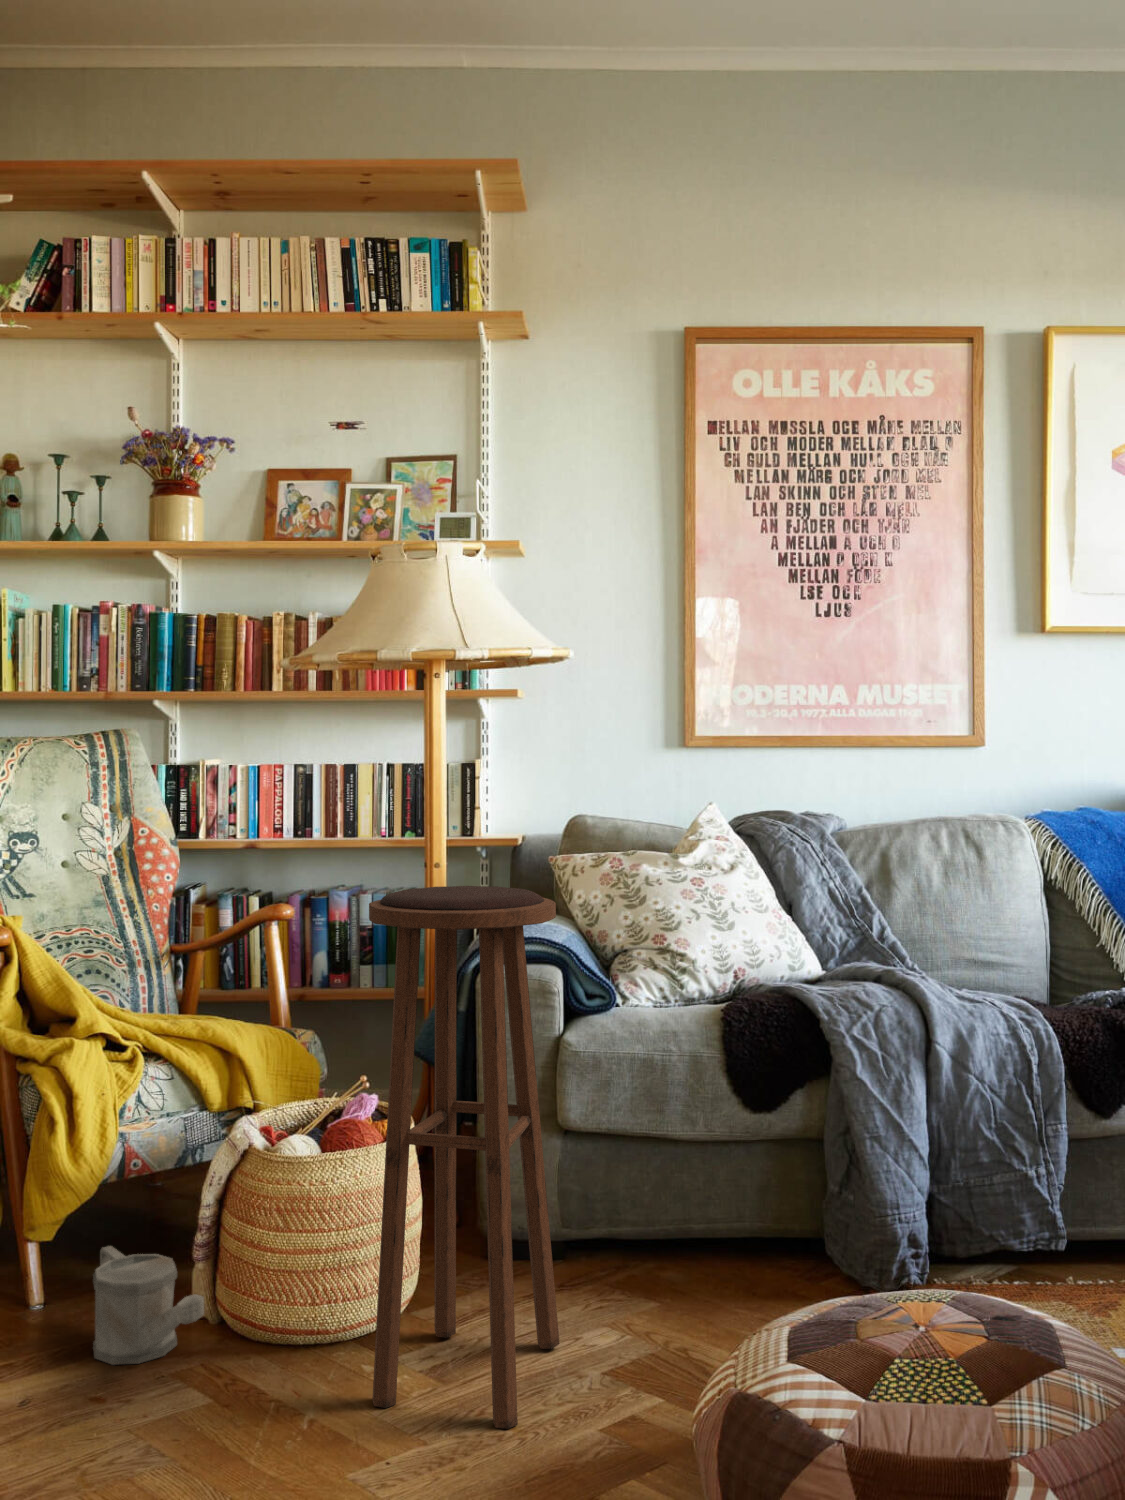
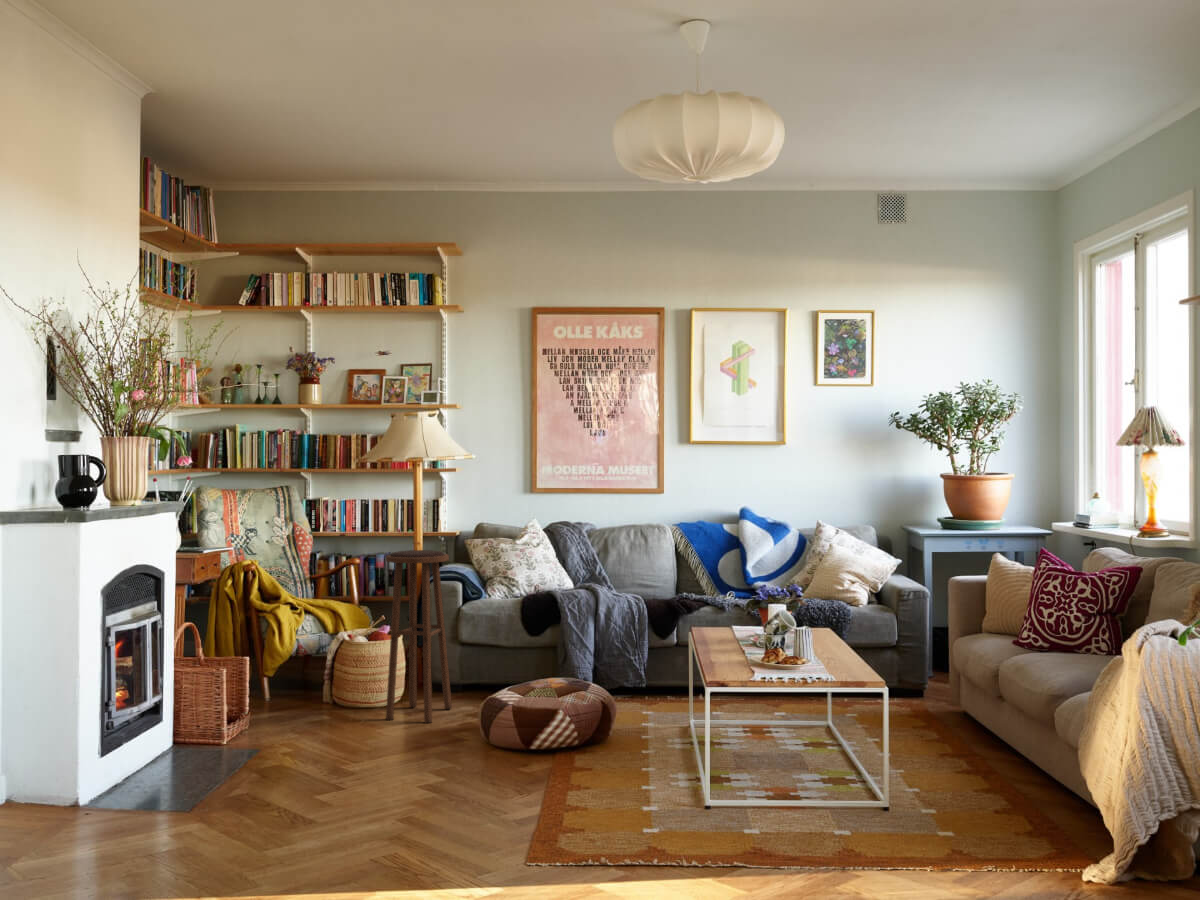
watering can: present [93,1246,204,1365] -> none [290,679,330,714]

